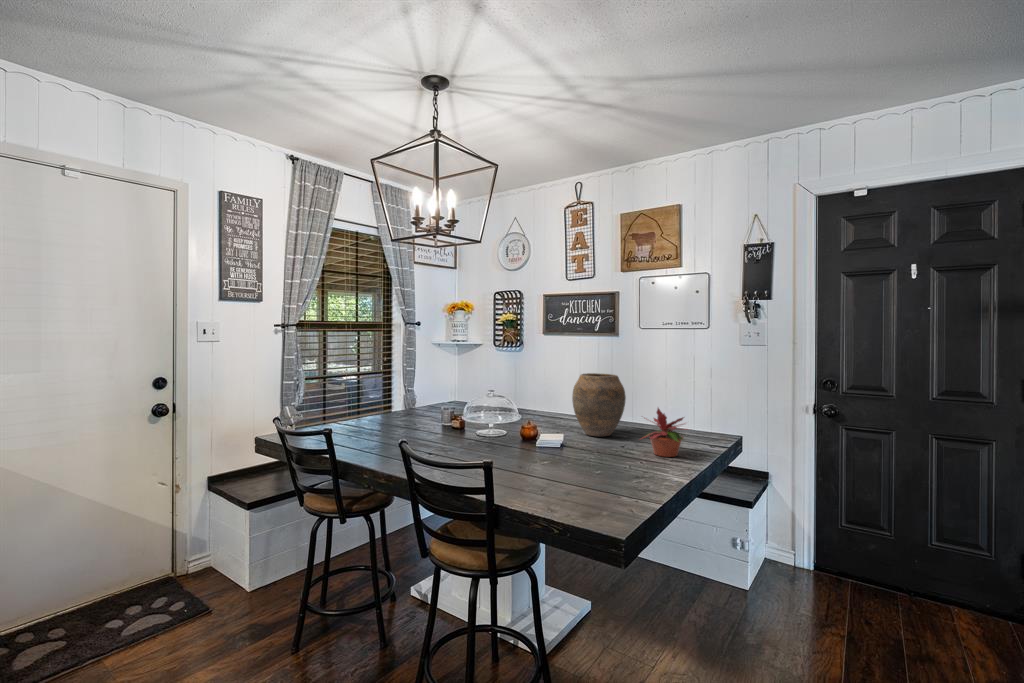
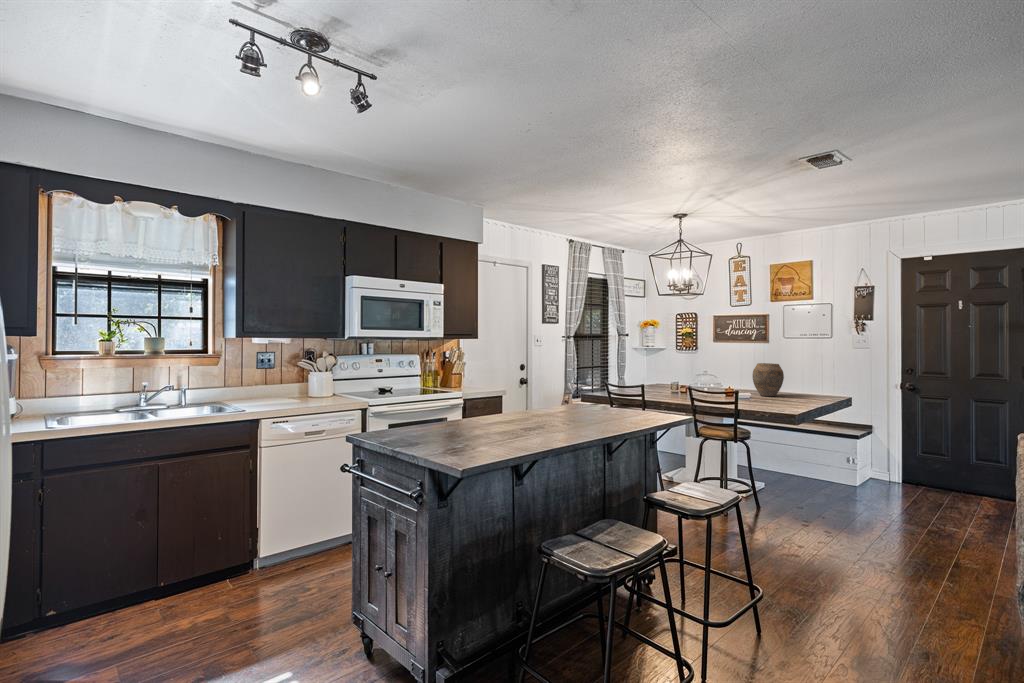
potted plant: present [642,408,687,457] -> none [794,377,825,402]

